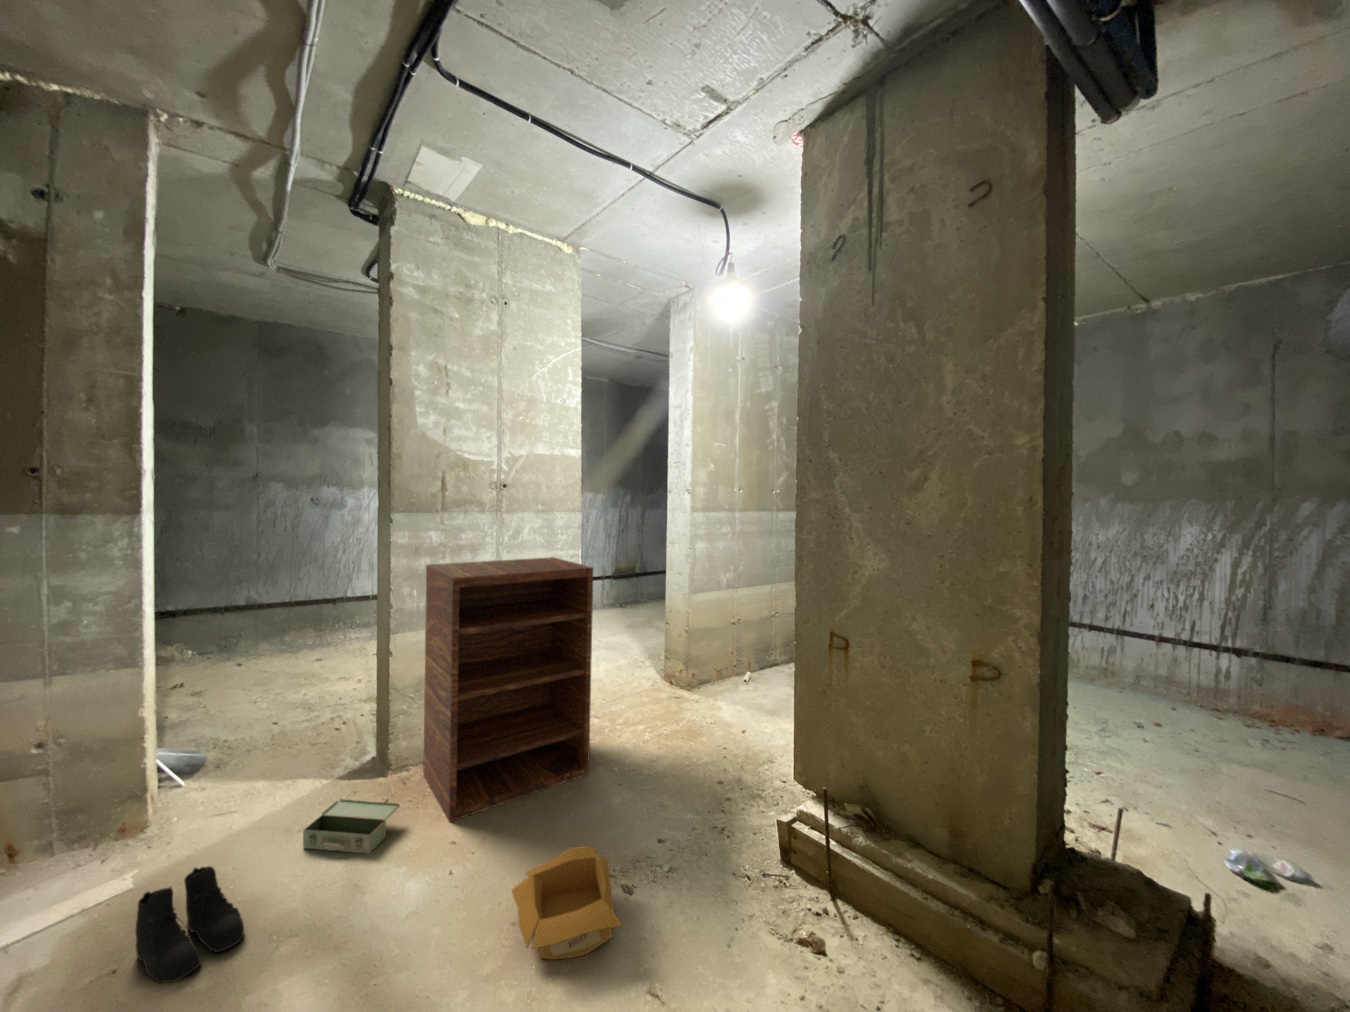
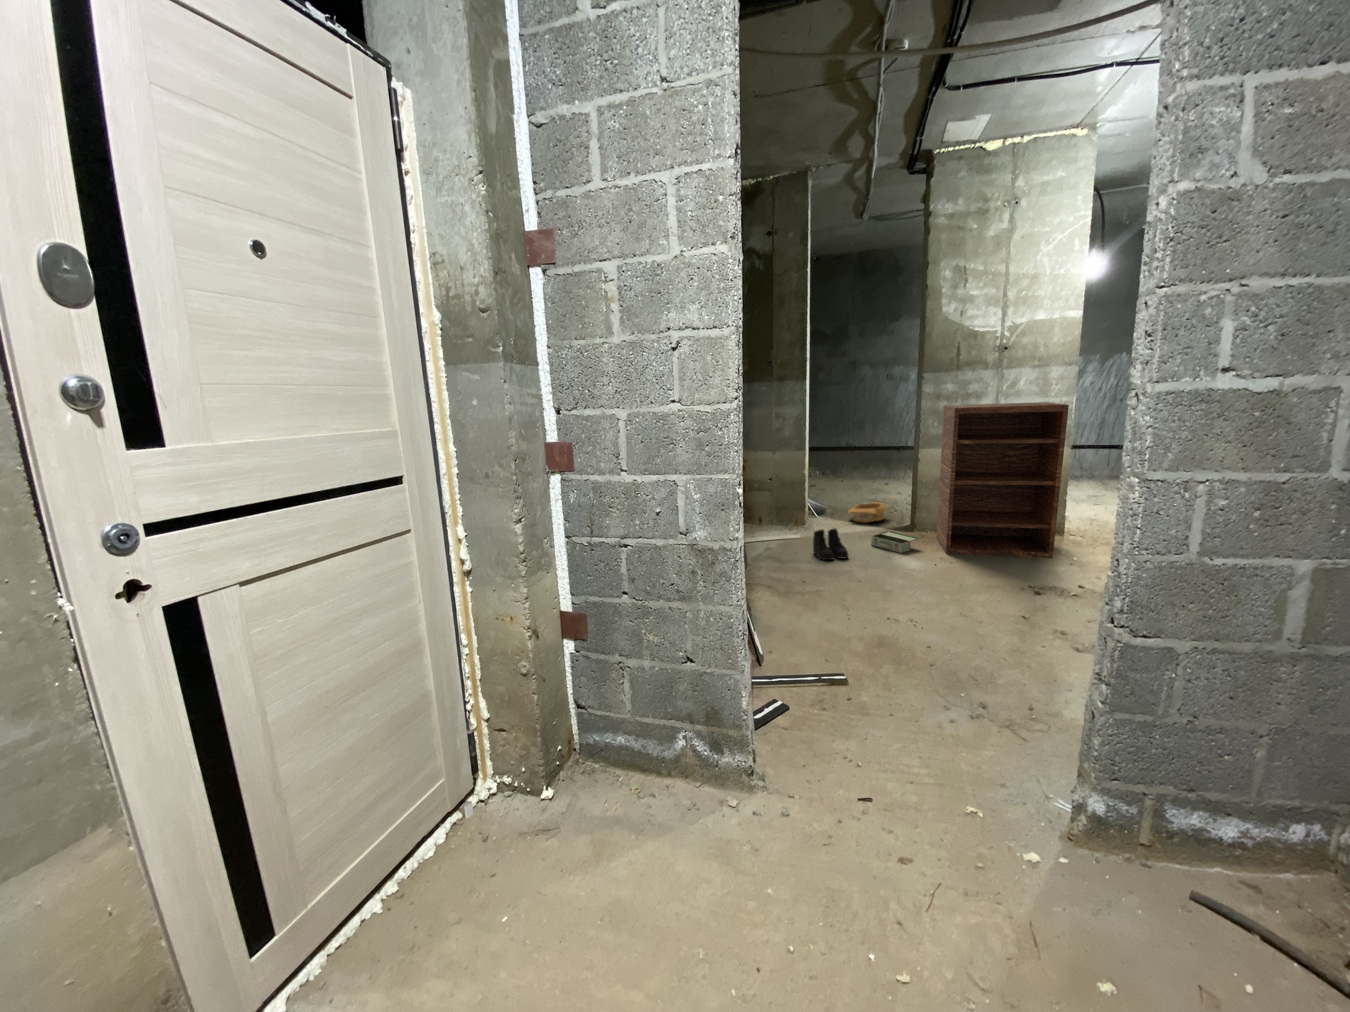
cardboard box: present [511,846,623,959] -> present [848,502,887,523]

